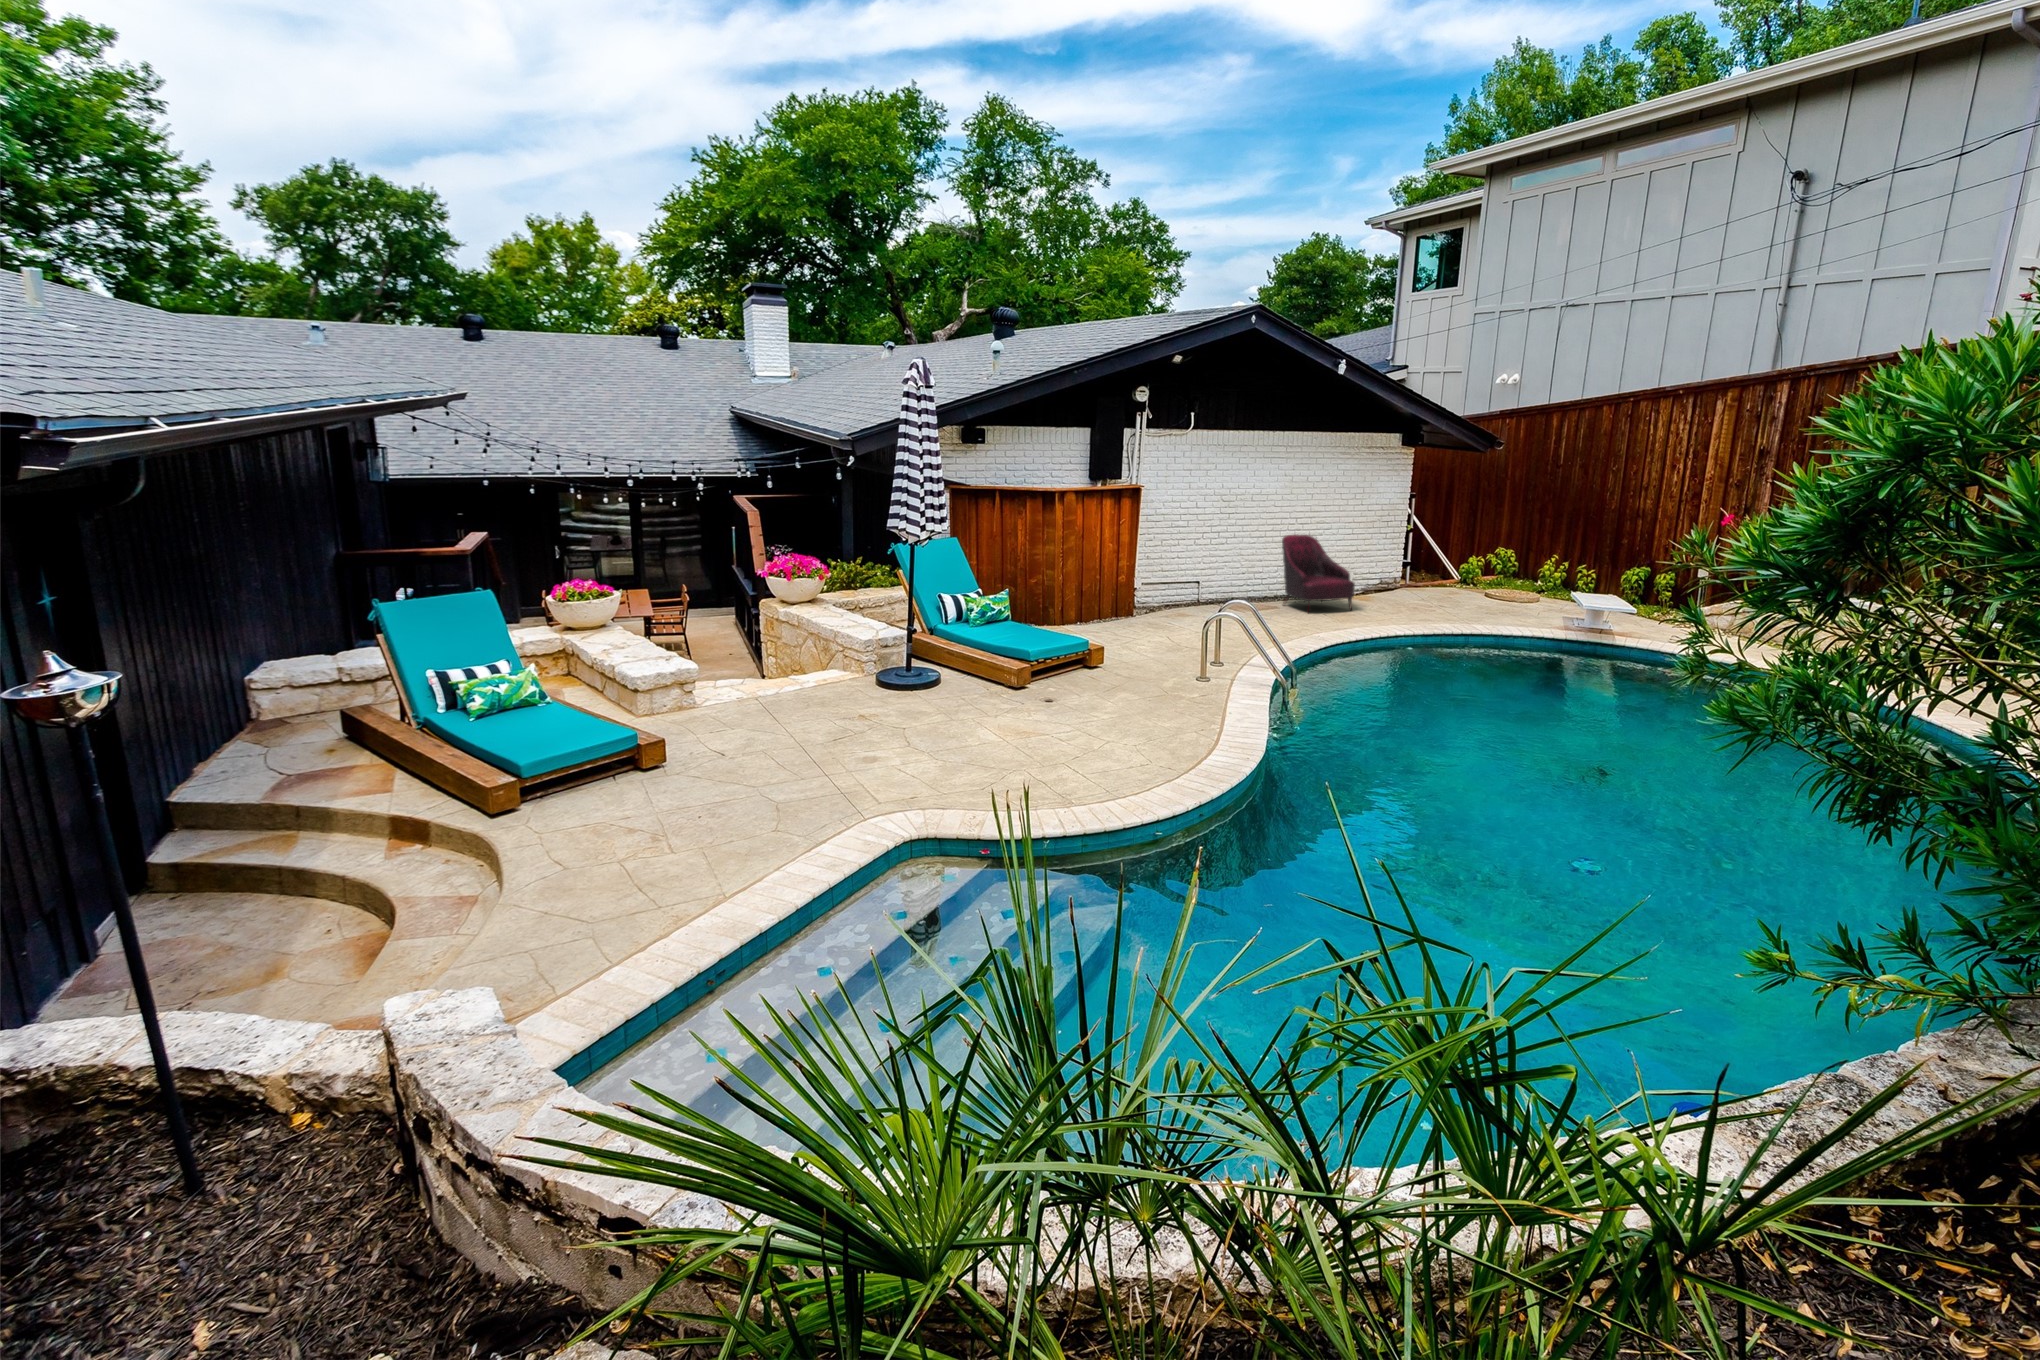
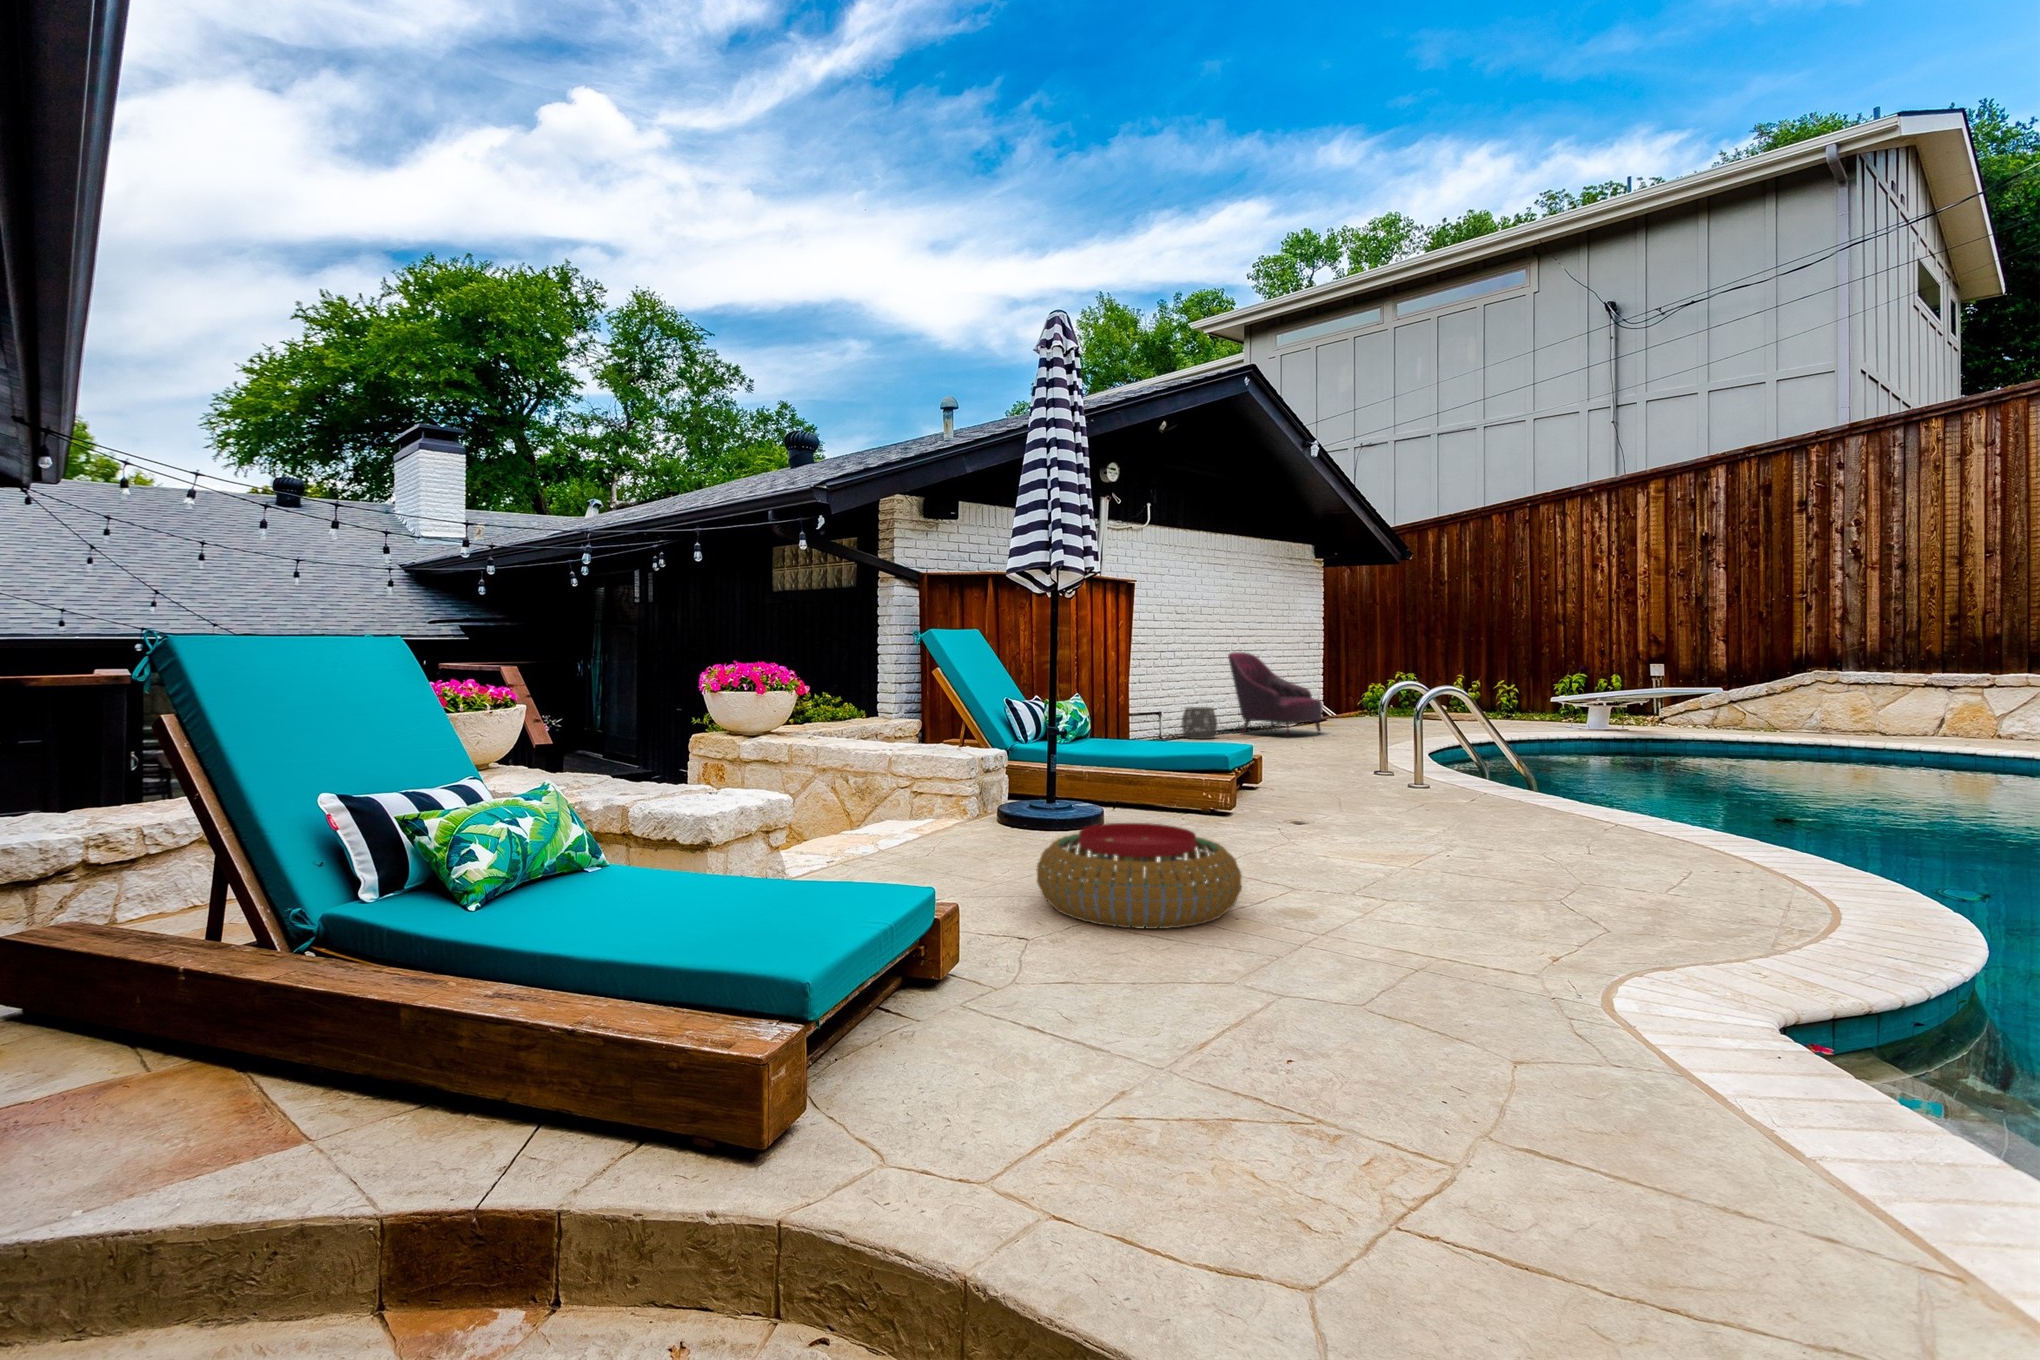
woven basket: none [1221,581,1250,609] -> present [1182,707,1217,739]
pouf: none [761,700,866,757] -> present [1036,823,1242,929]

